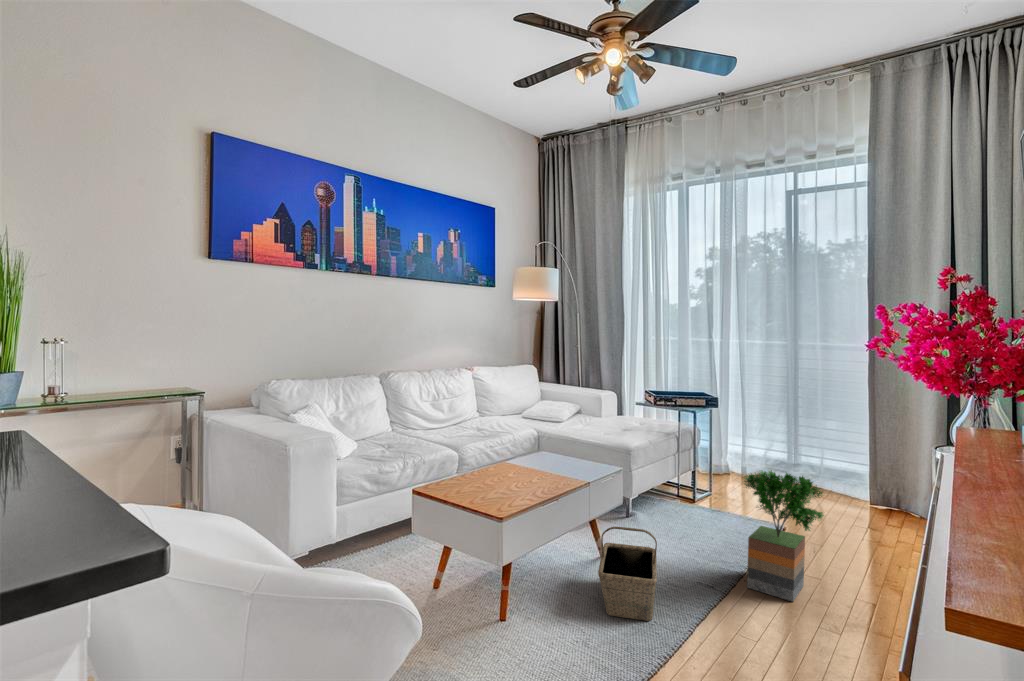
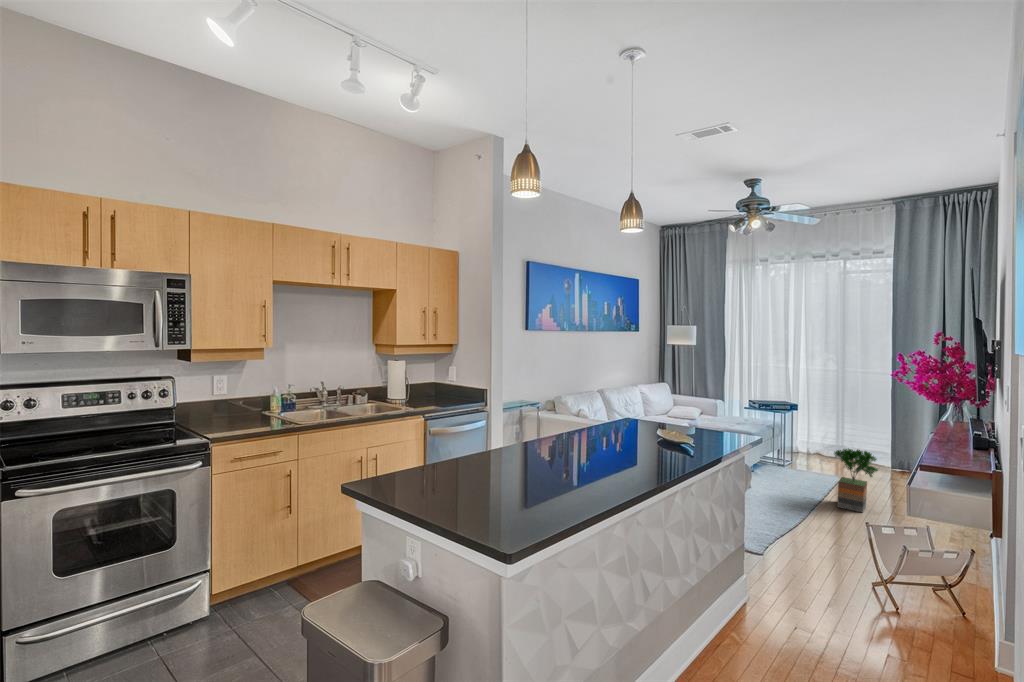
basket: present [598,527,657,621] -> none [763,476,800,519]

